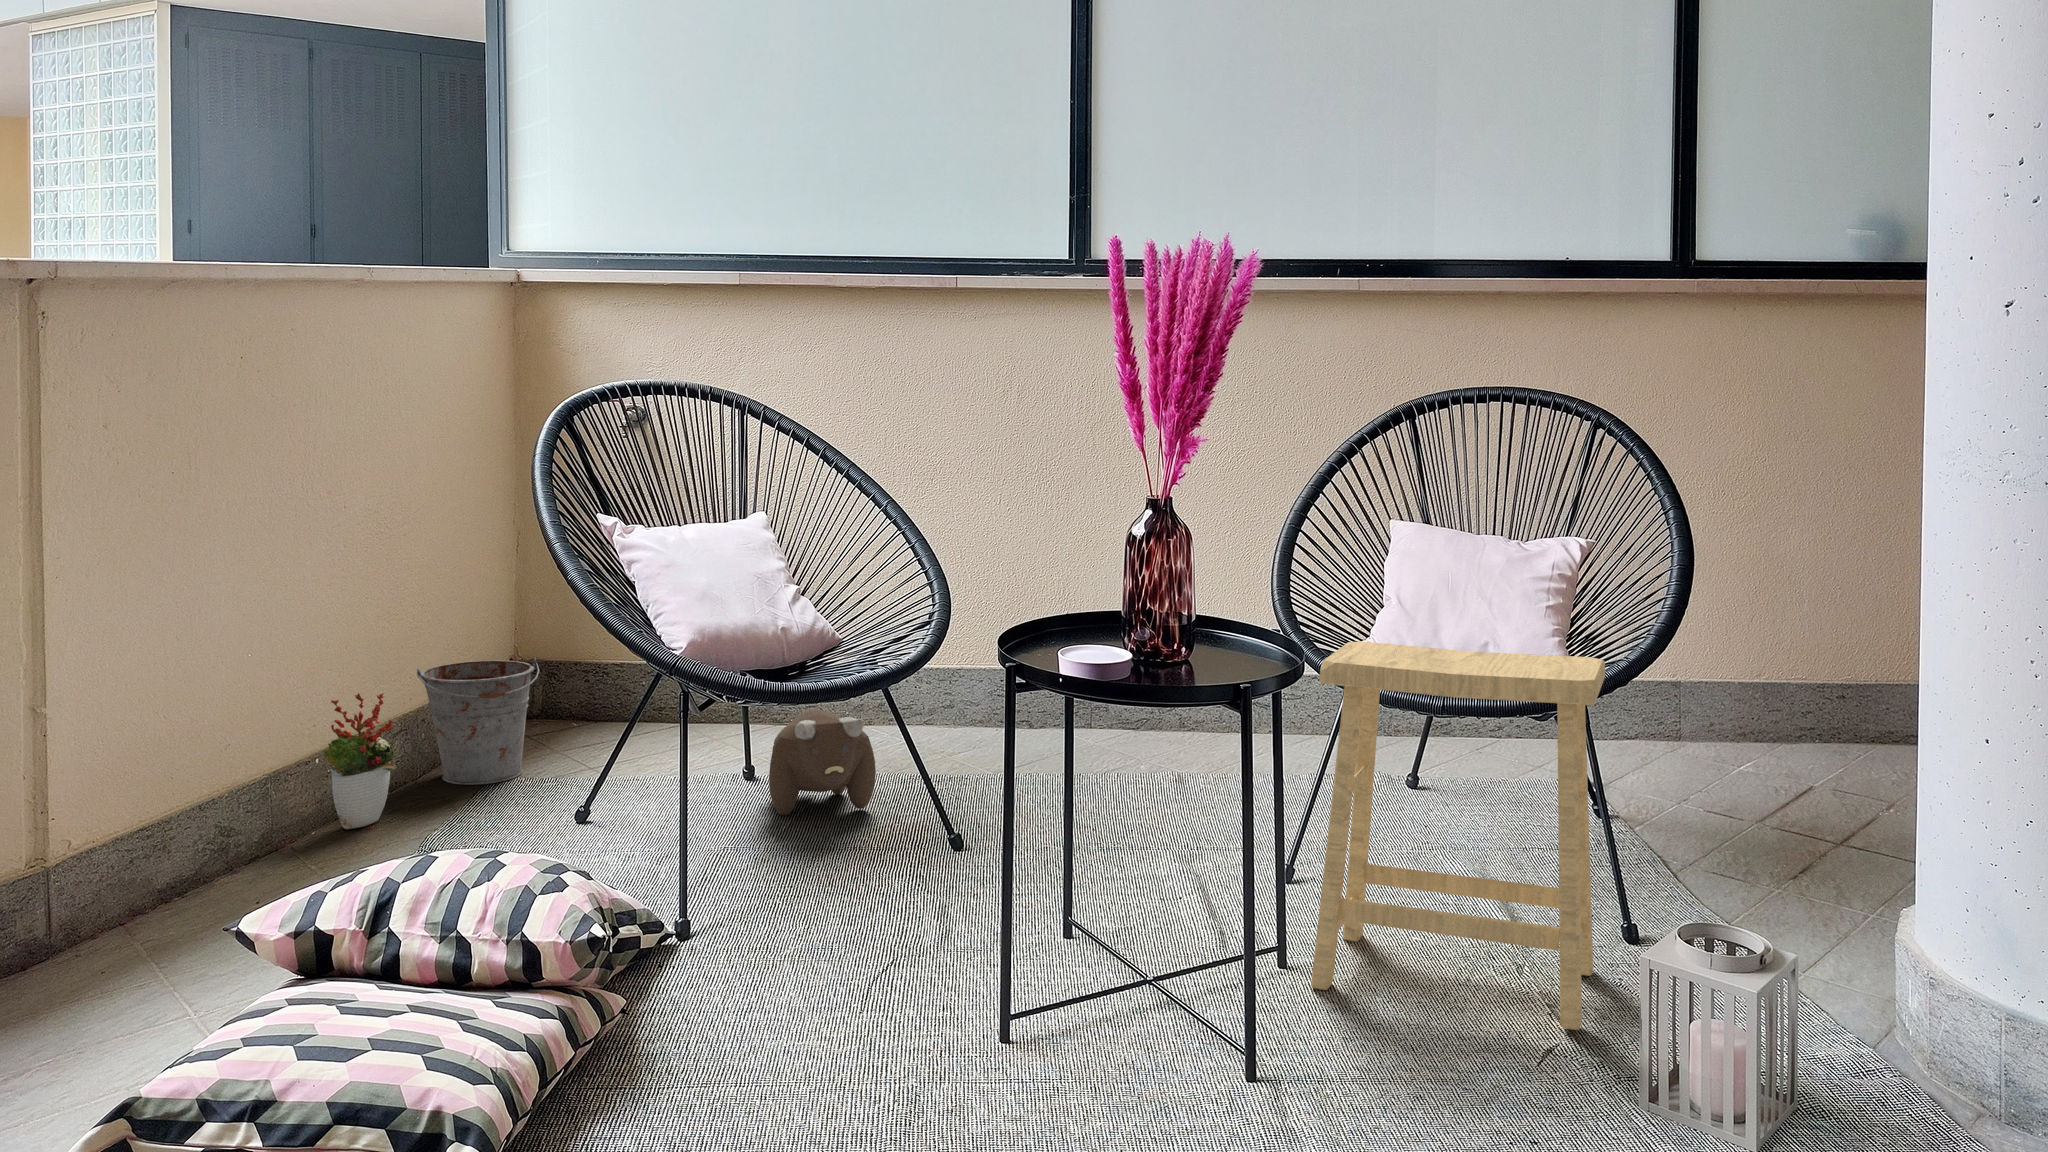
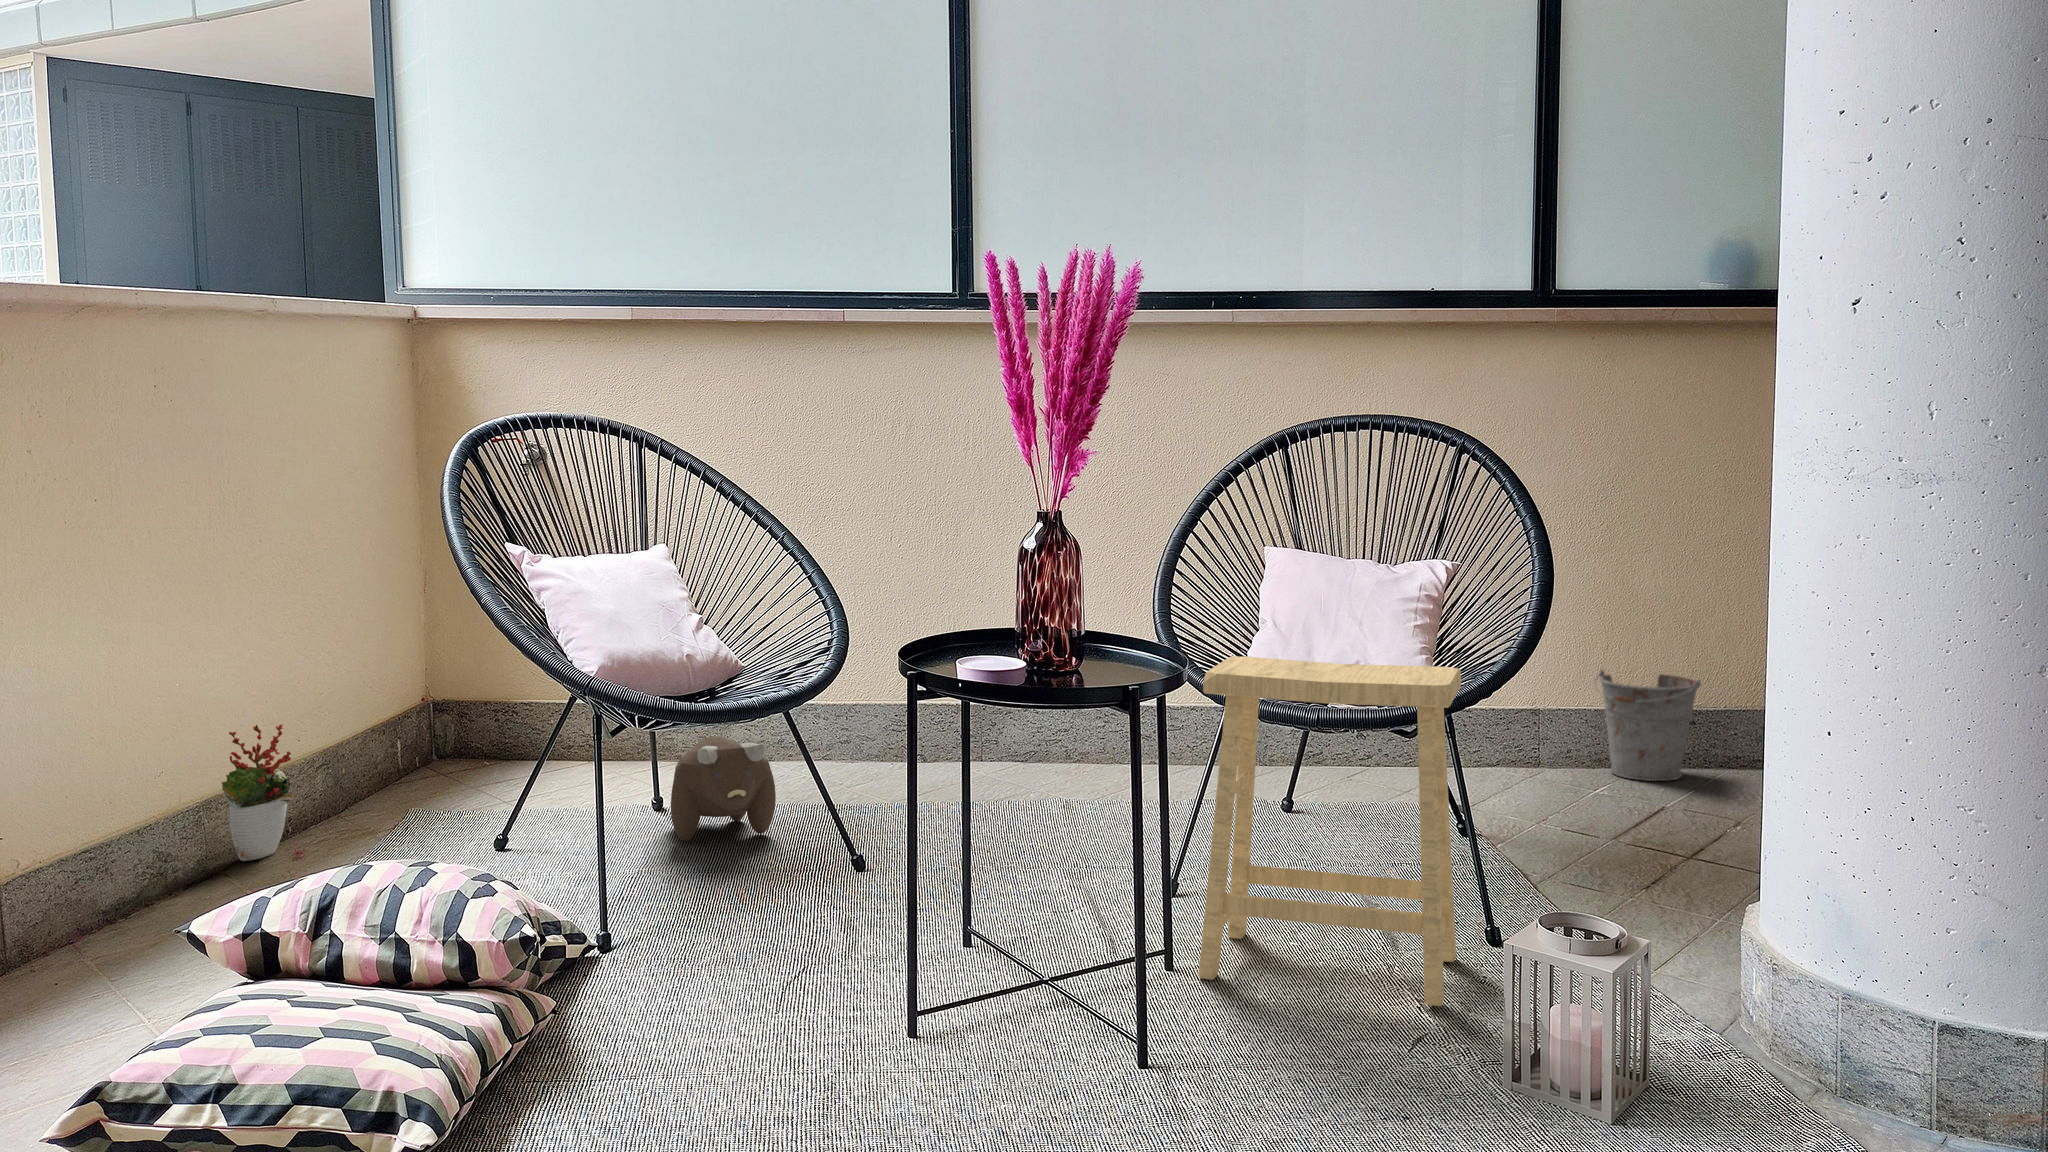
bucket: present [417,658,539,785] -> present [1594,670,1700,781]

